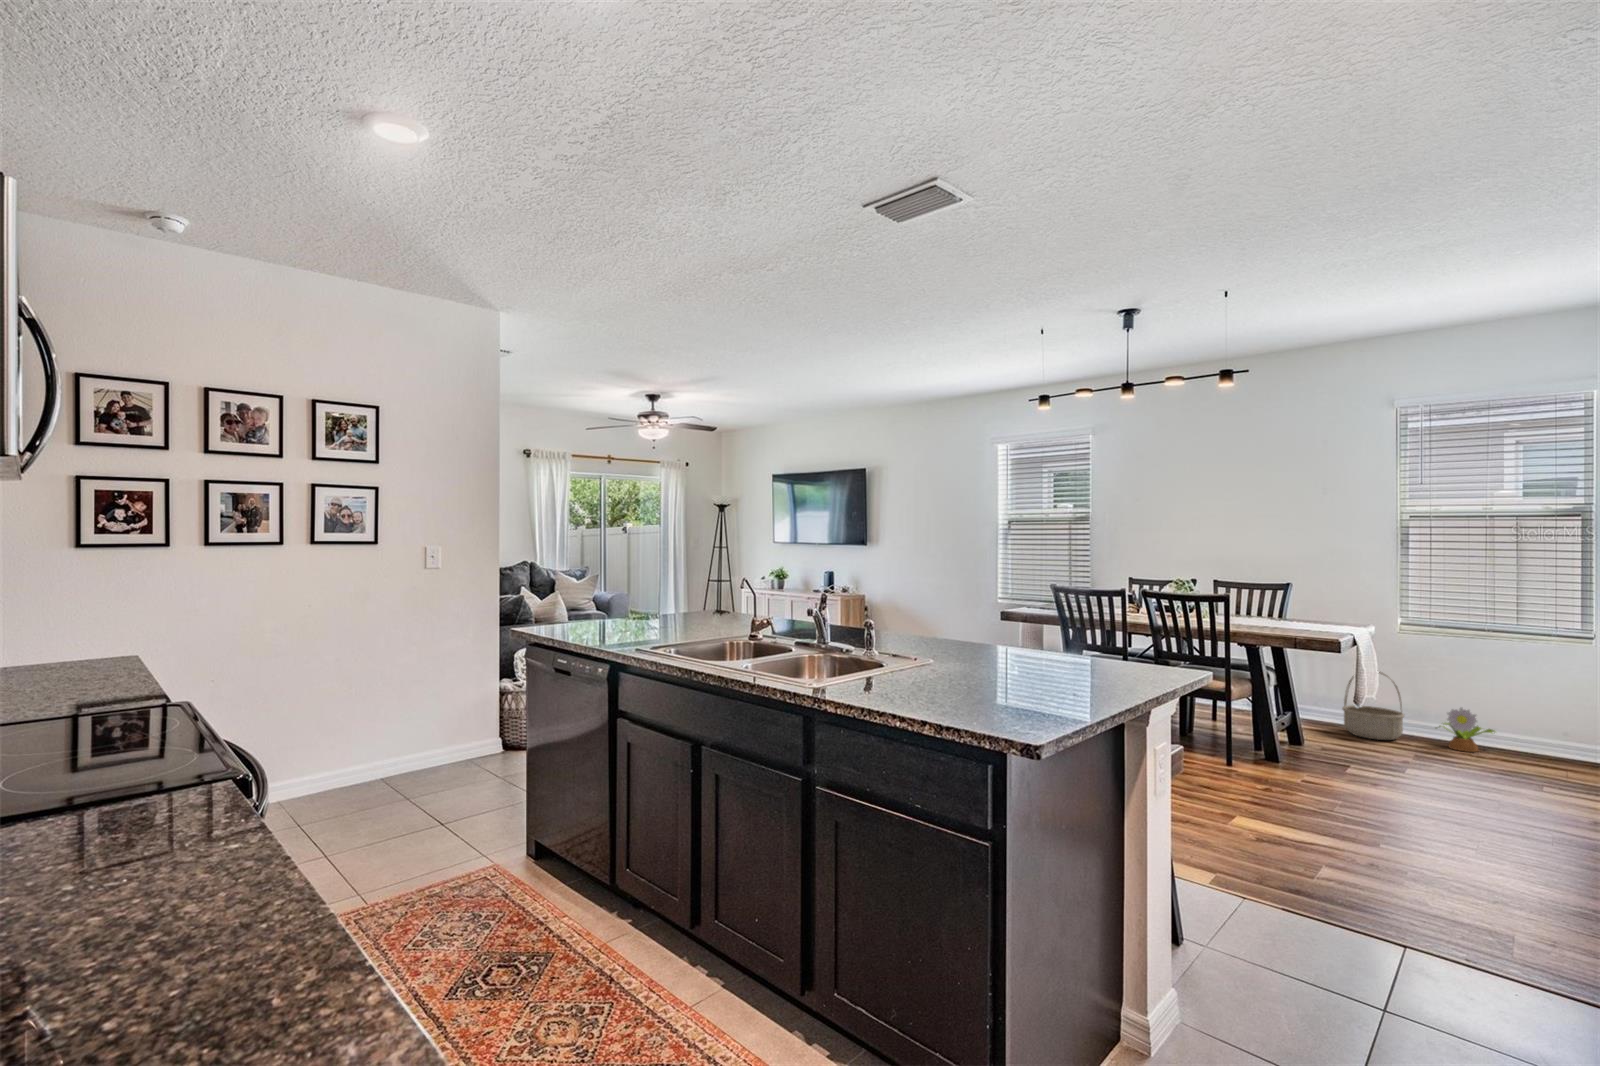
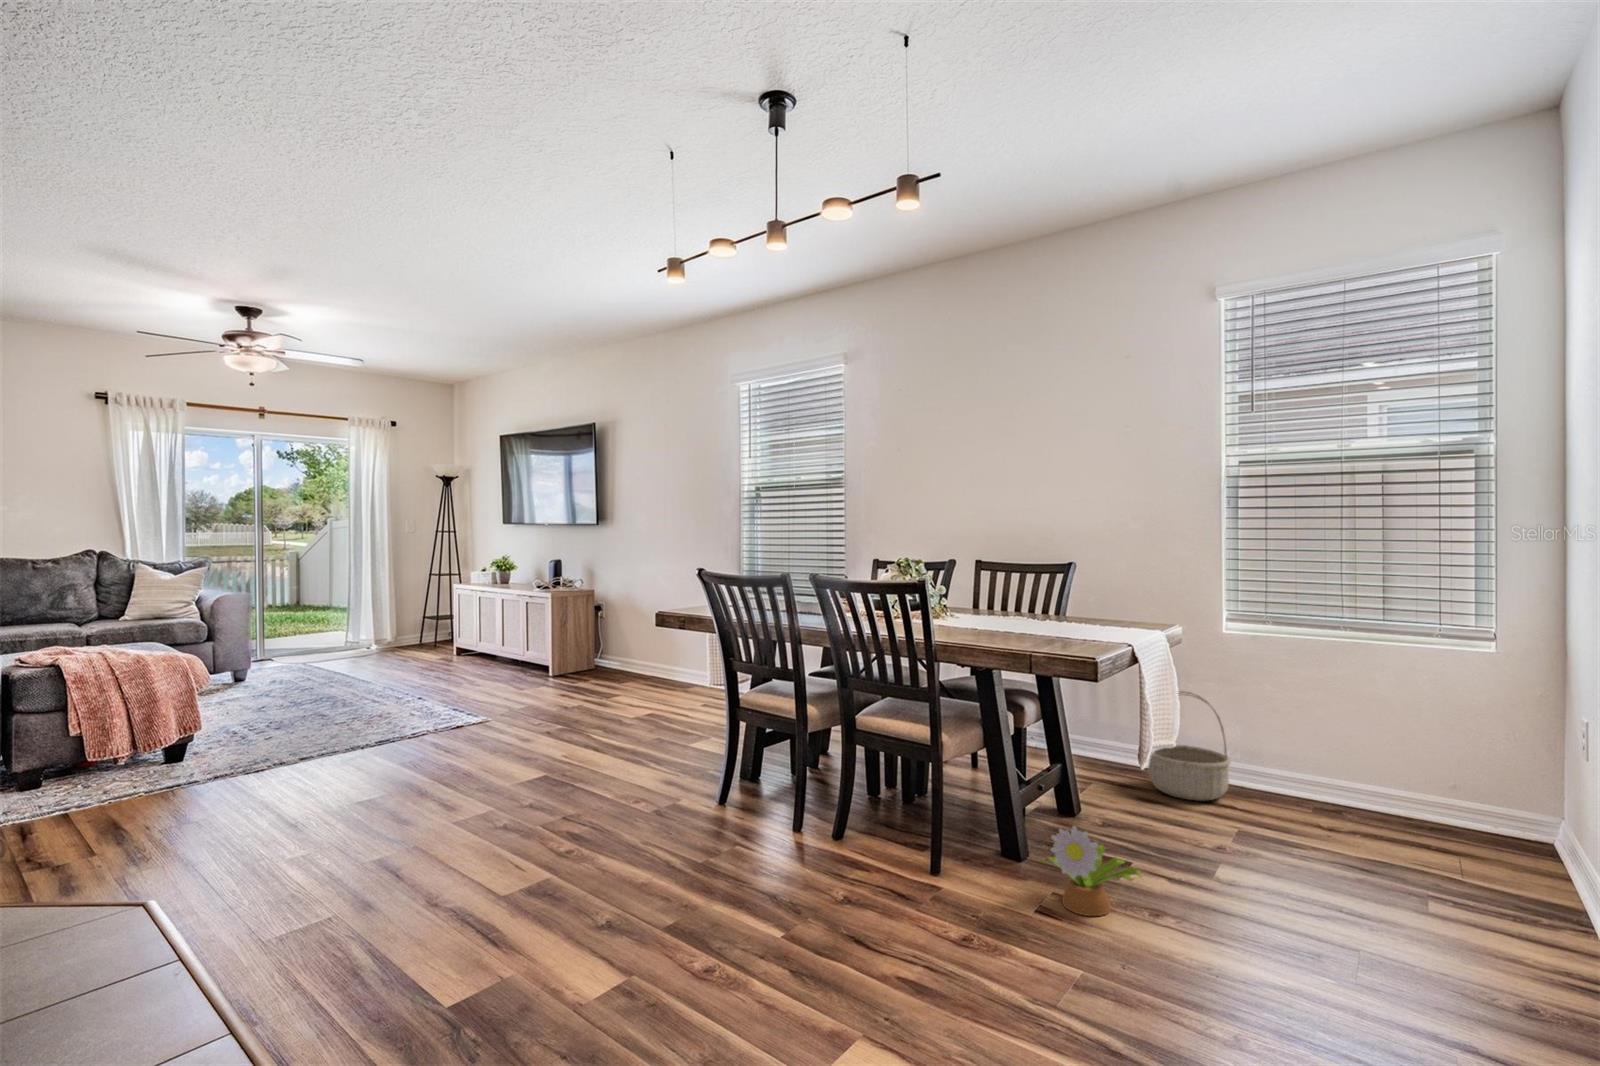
decorative plant: present [1439,707,1495,752] -> present [1040,826,1142,916]

